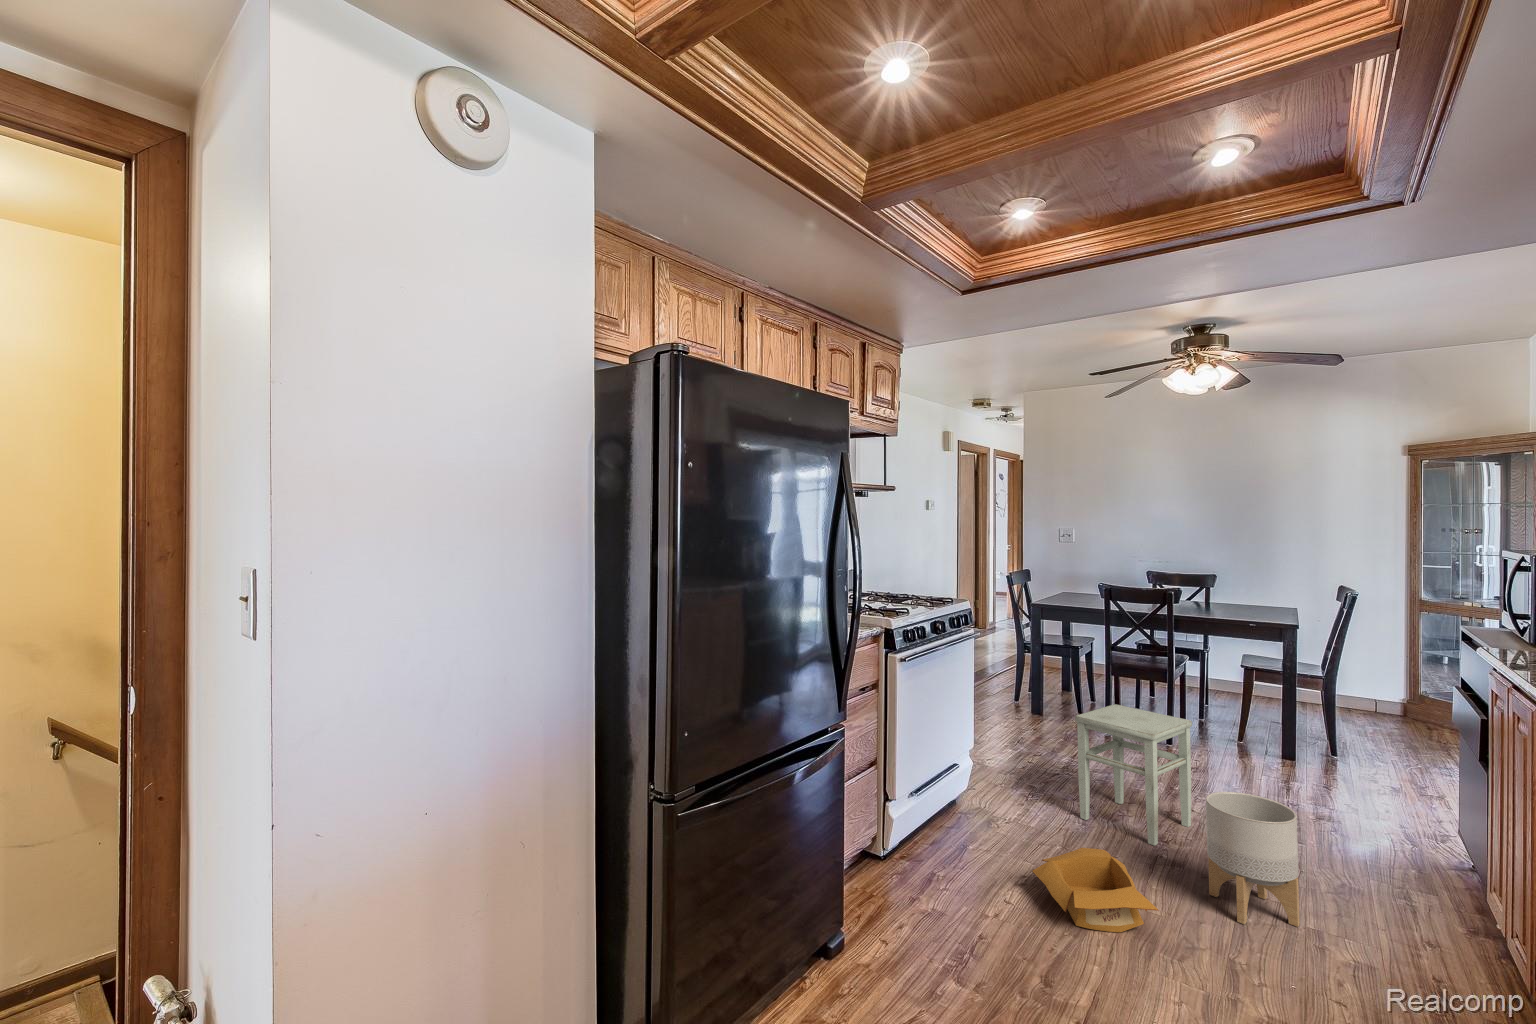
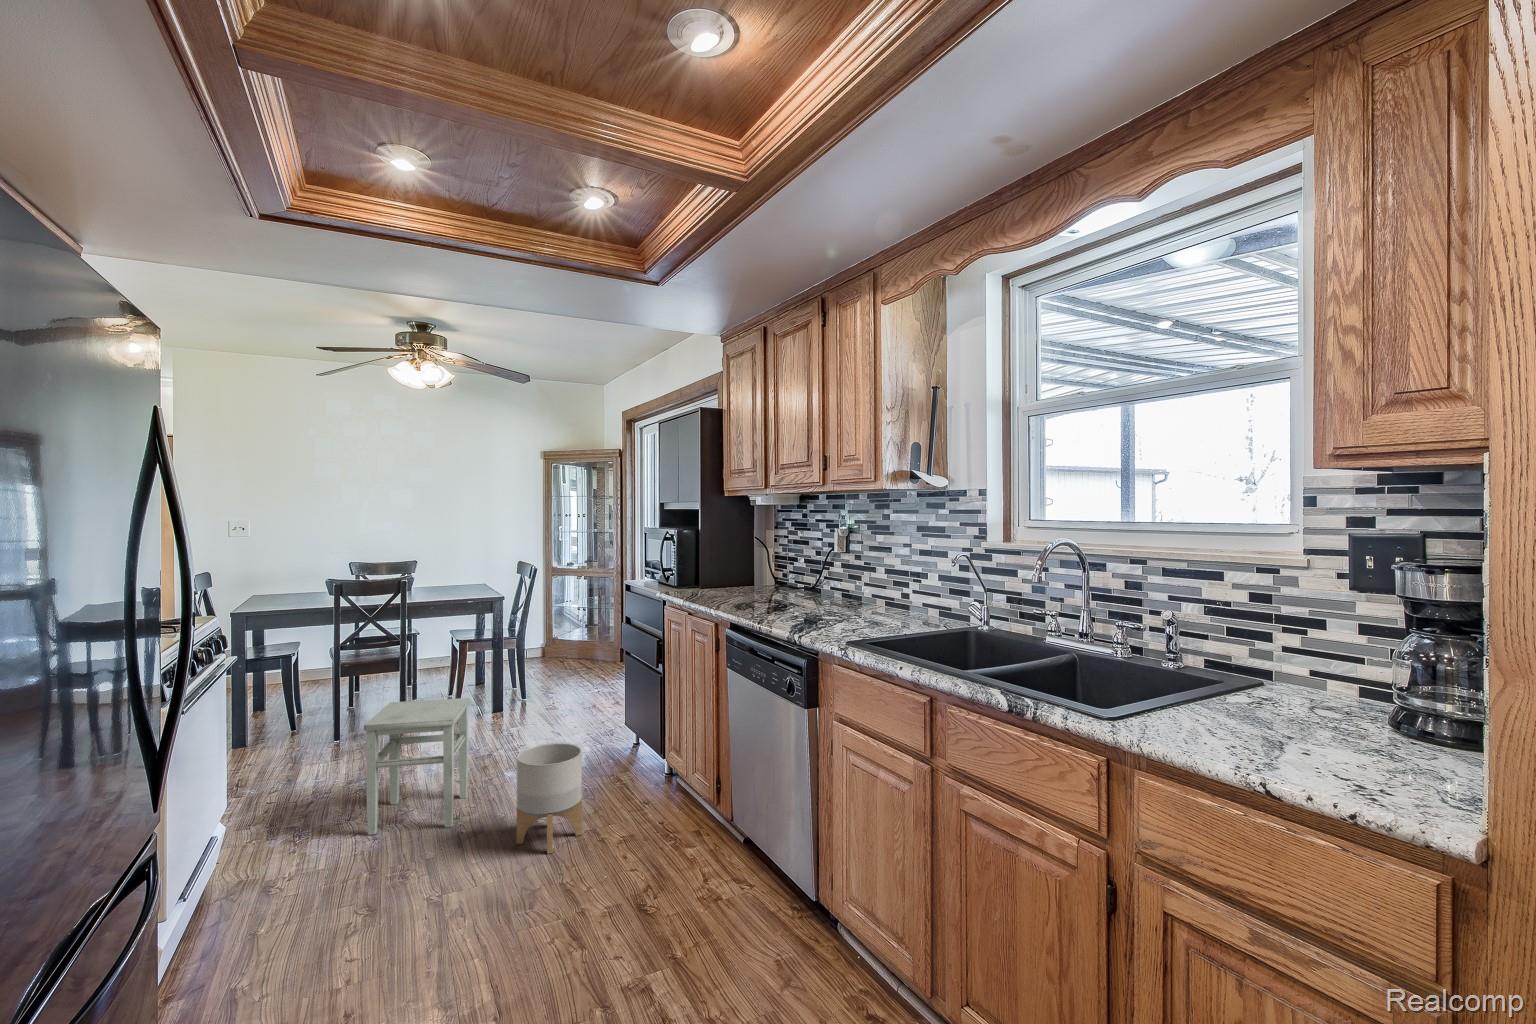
cardboard box: present [1033,848,1159,932] -> none [371,849,510,935]

